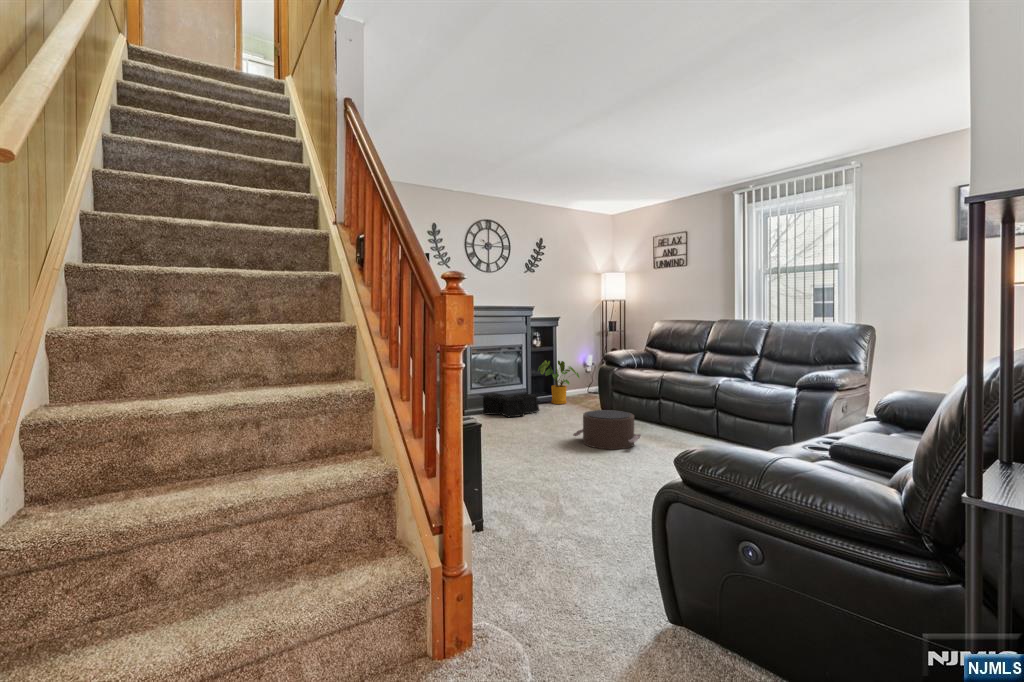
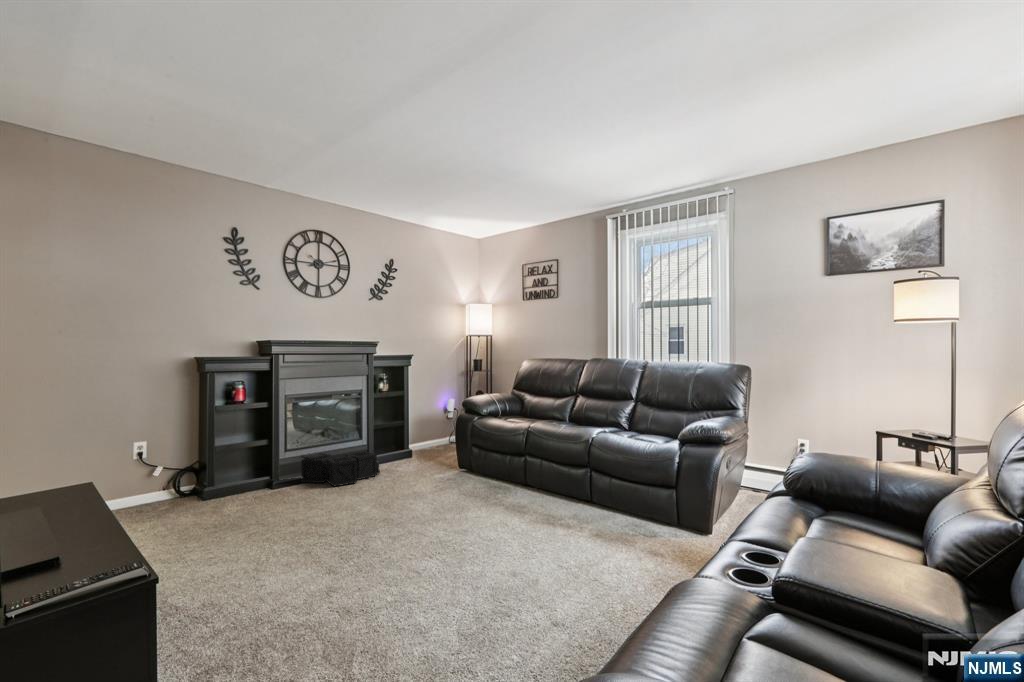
house plant: present [538,360,580,404] -> none [383,407,434,462]
pouf: present [573,410,641,449] -> none [408,476,498,533]

